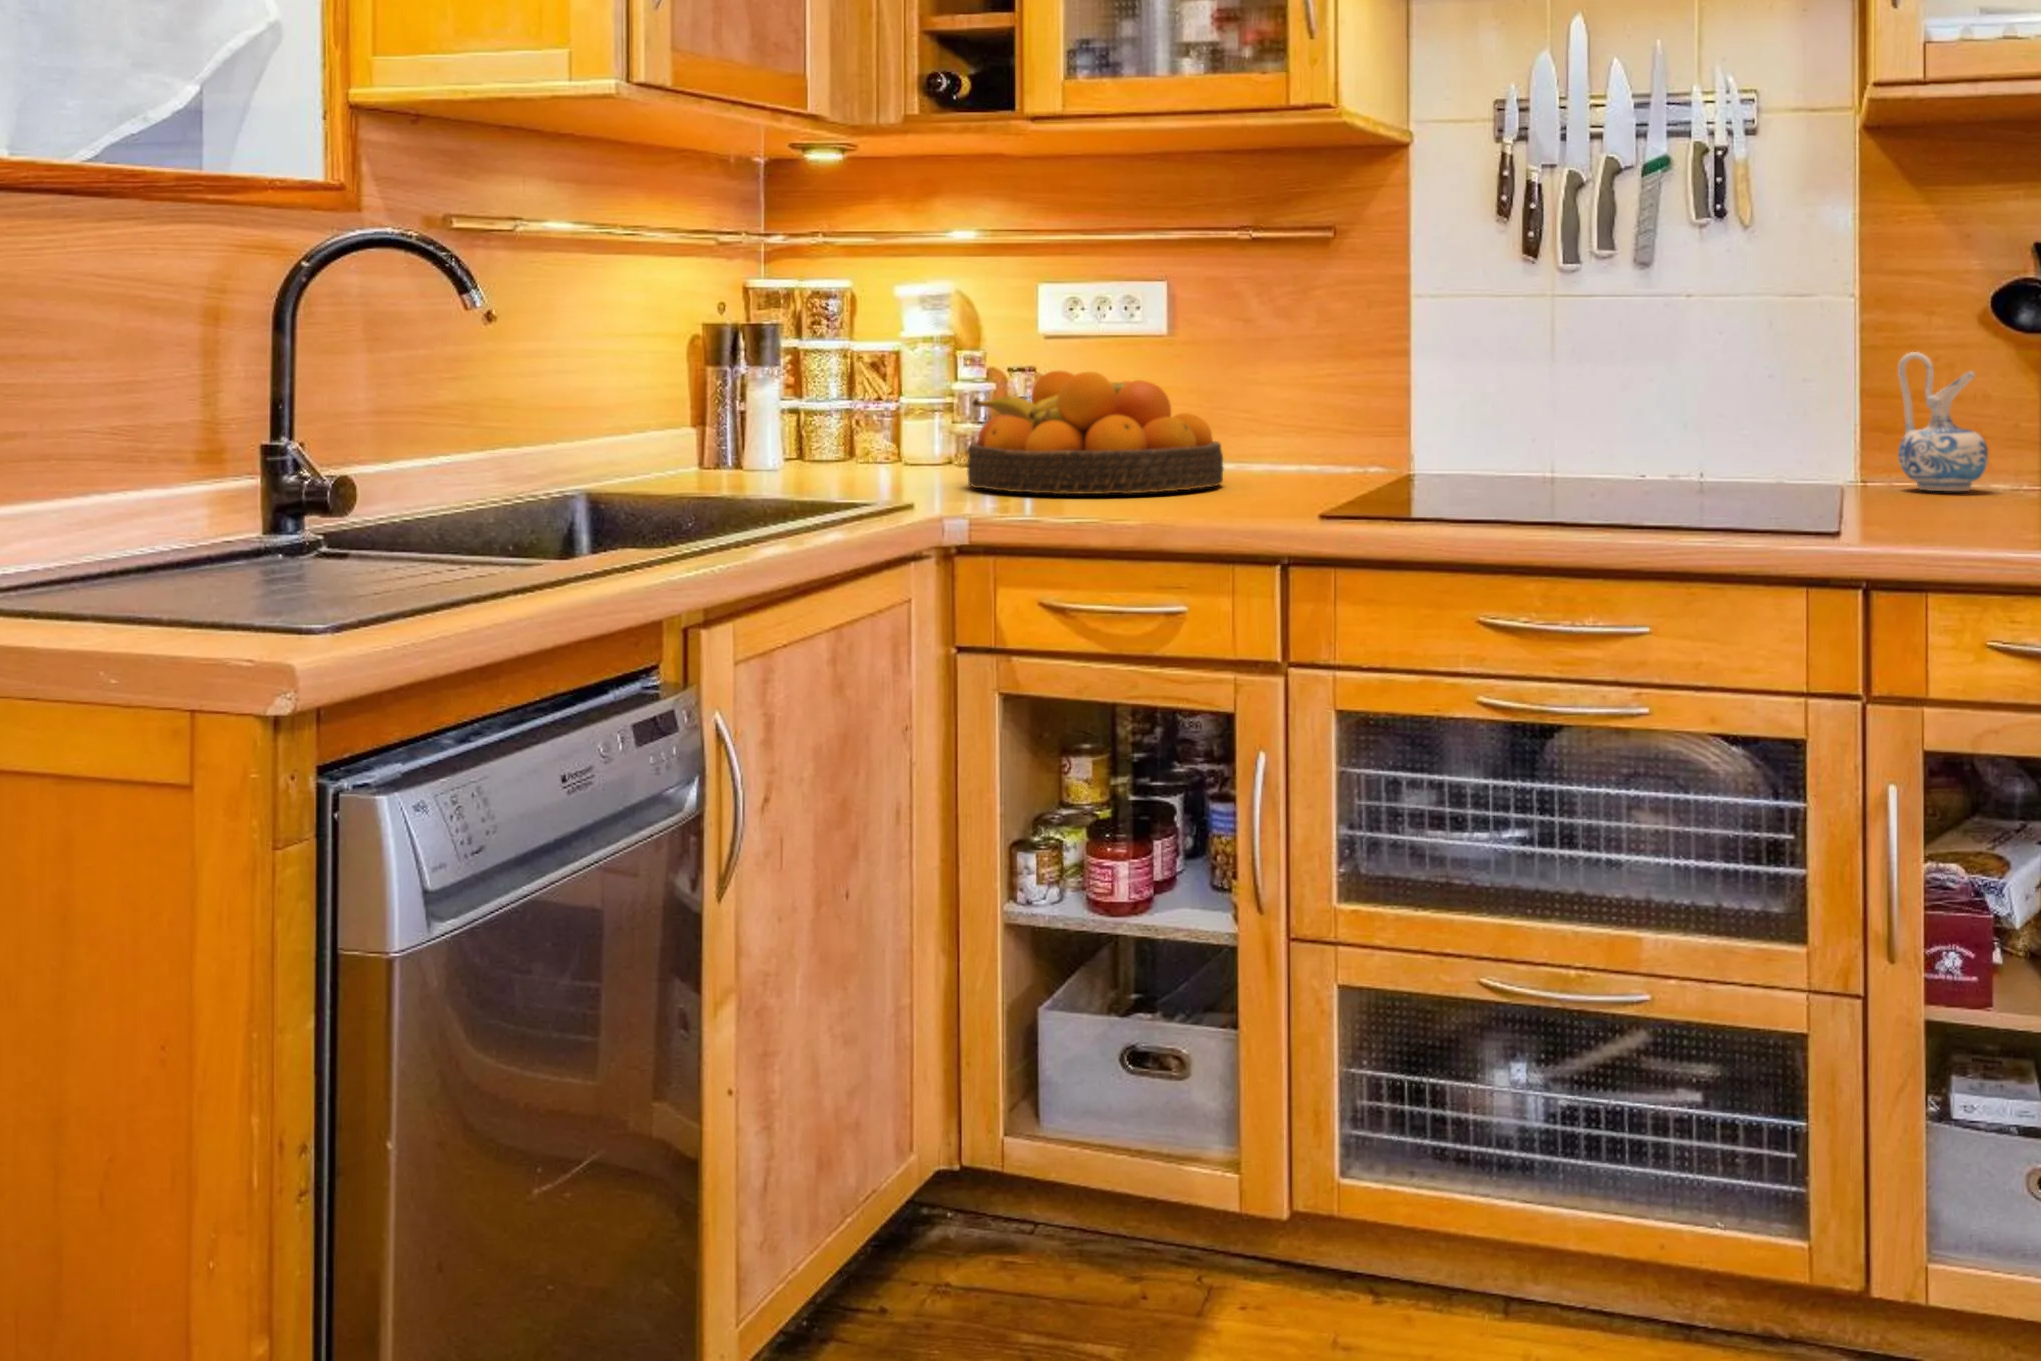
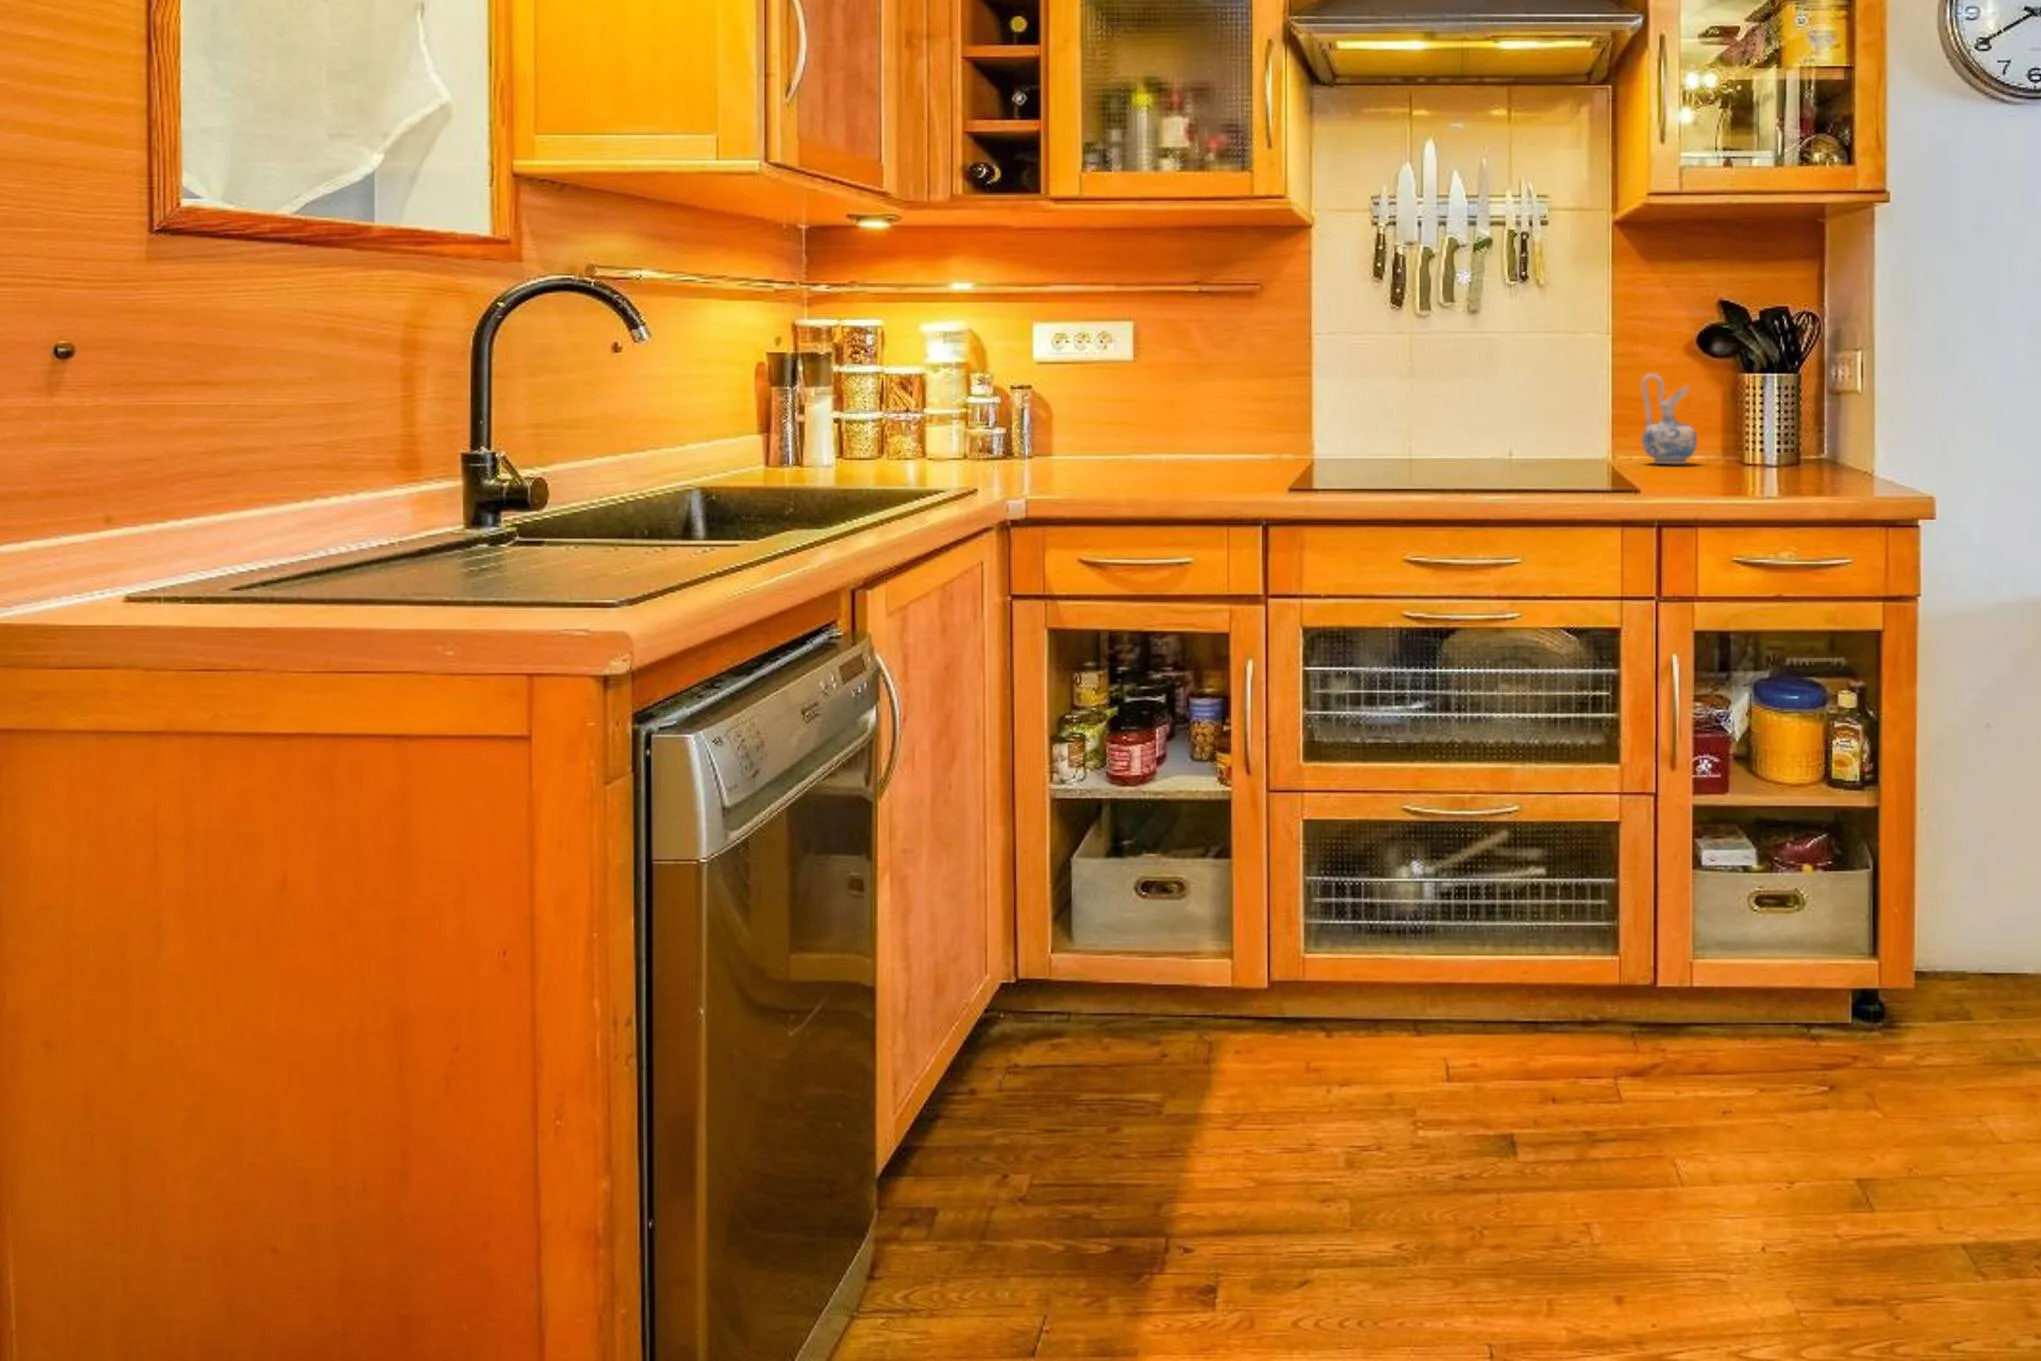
fruit bowl: present [967,371,1223,494] -> none [998,388,1193,479]

